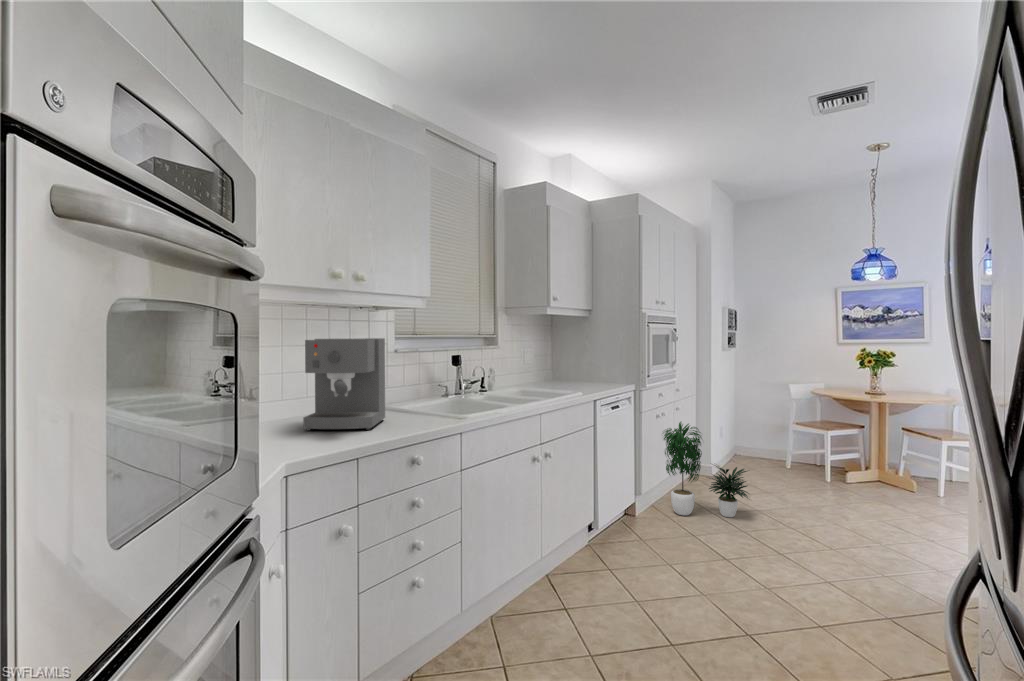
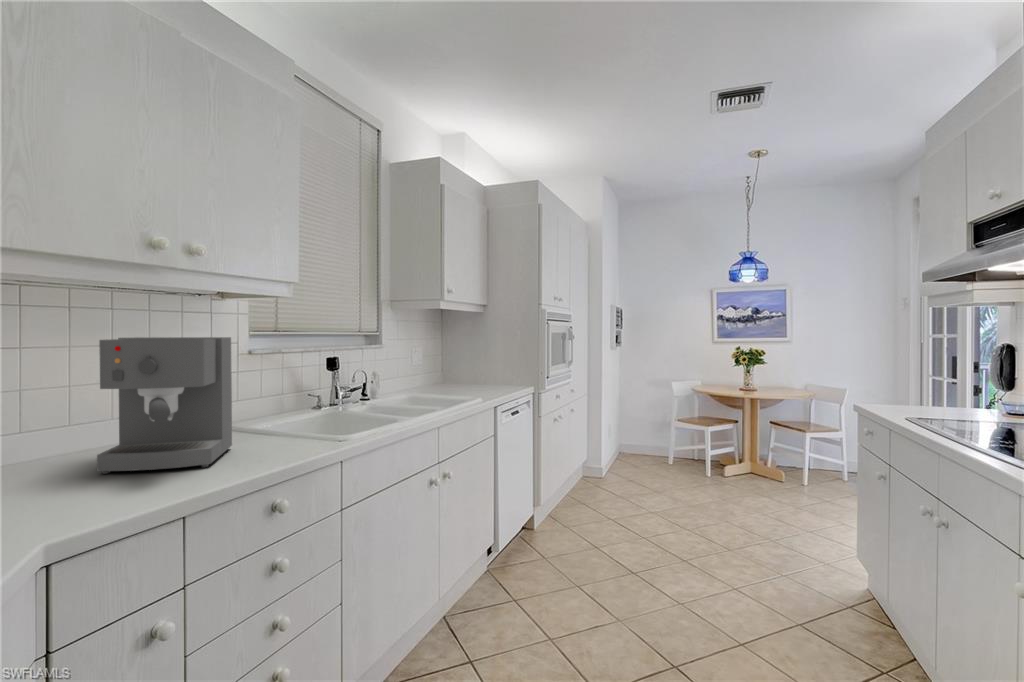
potted plant: present [664,422,749,517] -> none [560,424,648,525]

